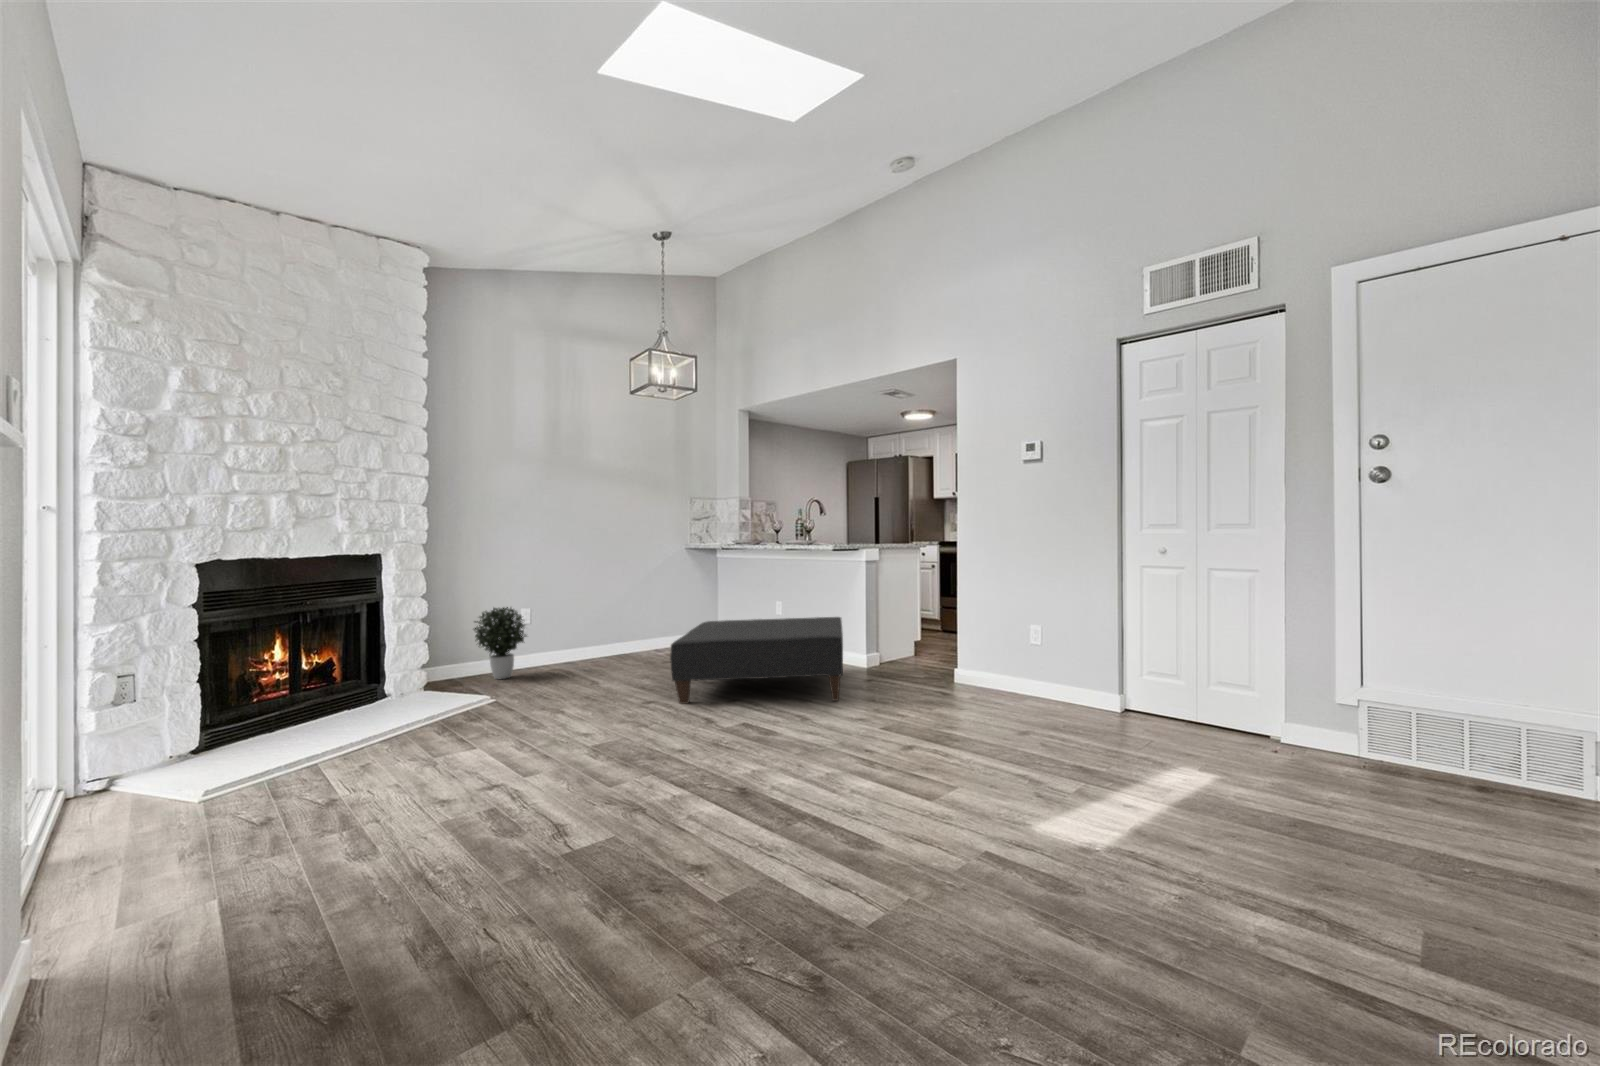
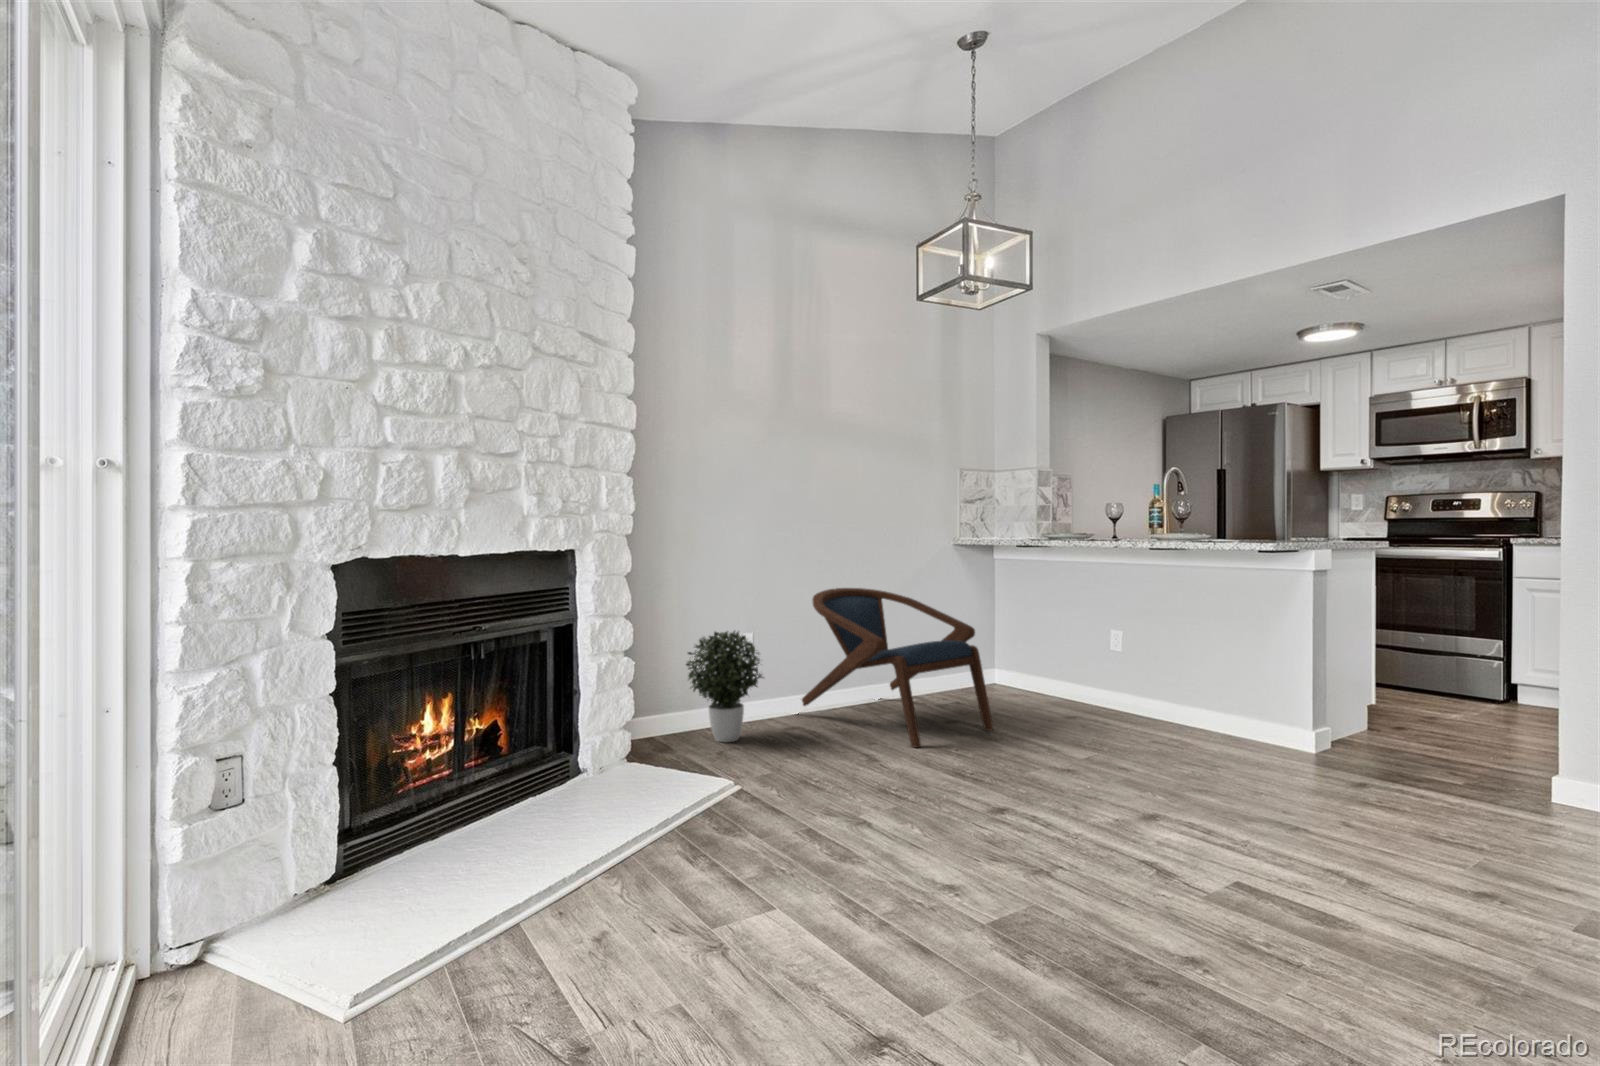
armchair: none [558,578,683,676] -> present [802,588,993,748]
ottoman: present [670,617,843,704] -> none [1037,665,1391,831]

